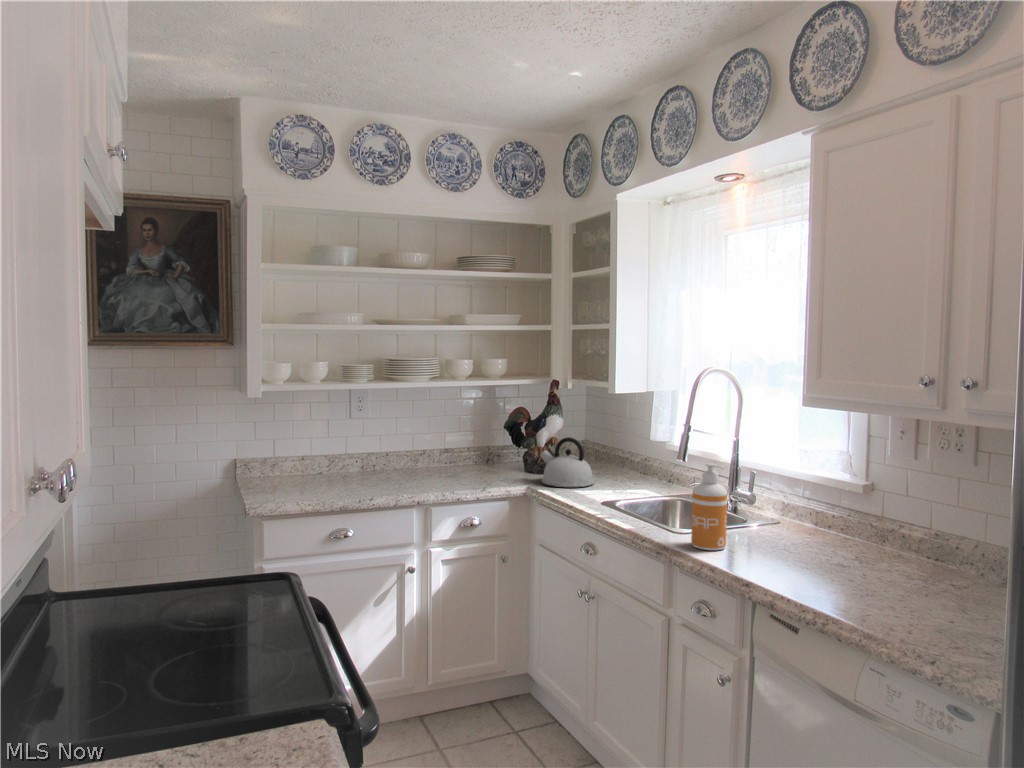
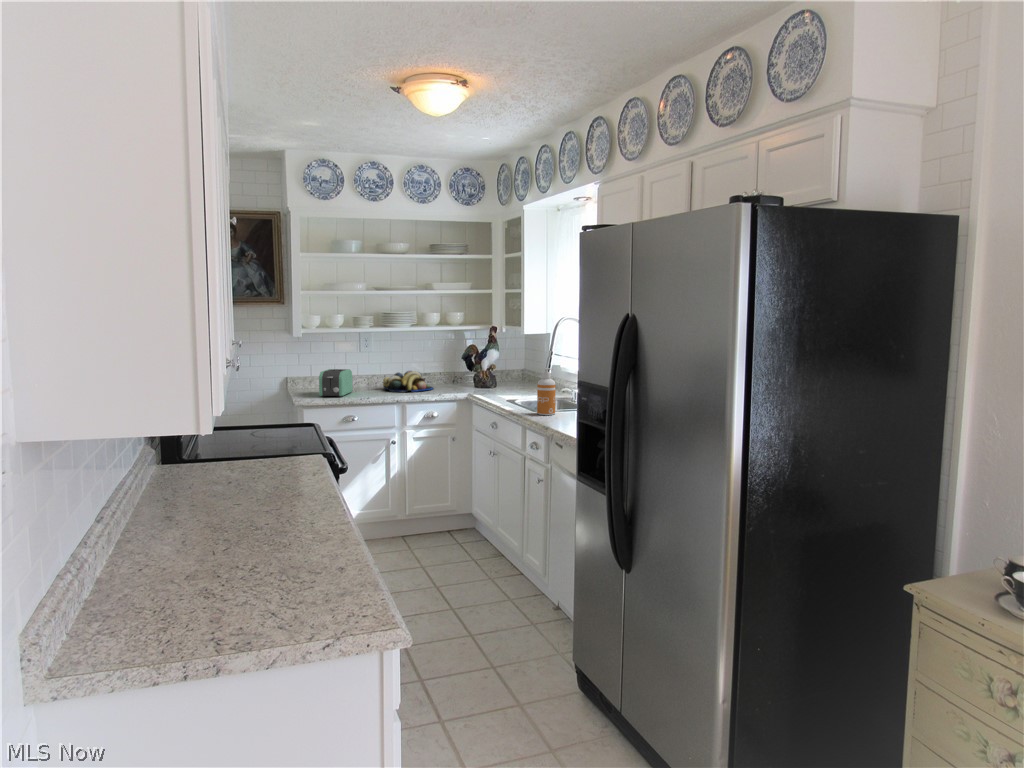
kettle: present [540,437,594,487] -> none [479,363,513,393]
fruit bowl: none [388,447,466,484] -> present [383,371,433,392]
toaster: none [289,448,342,496] -> present [319,369,353,397]

